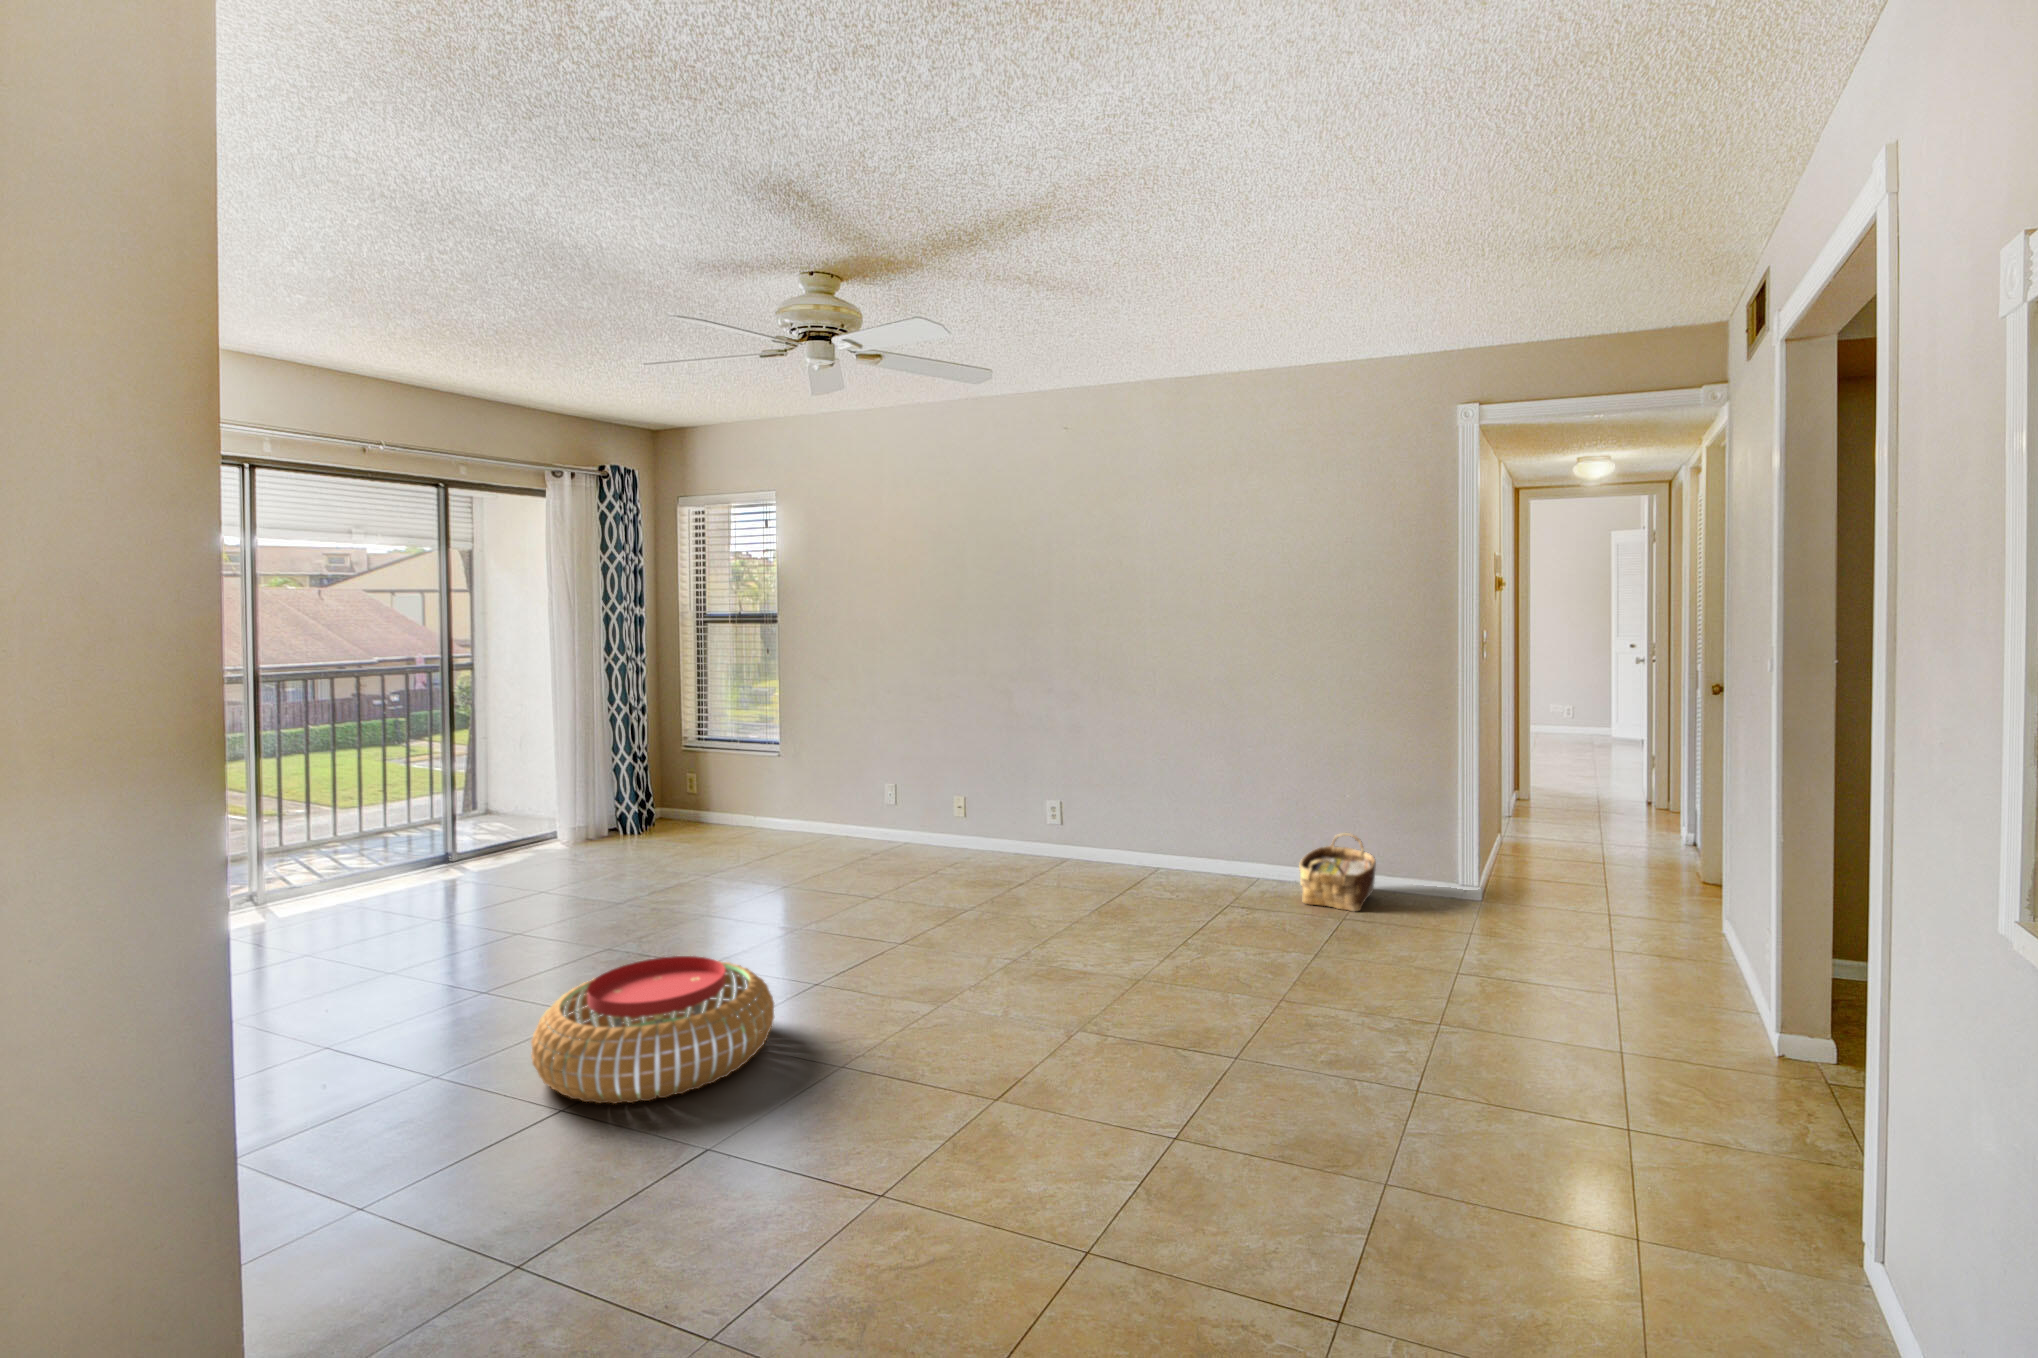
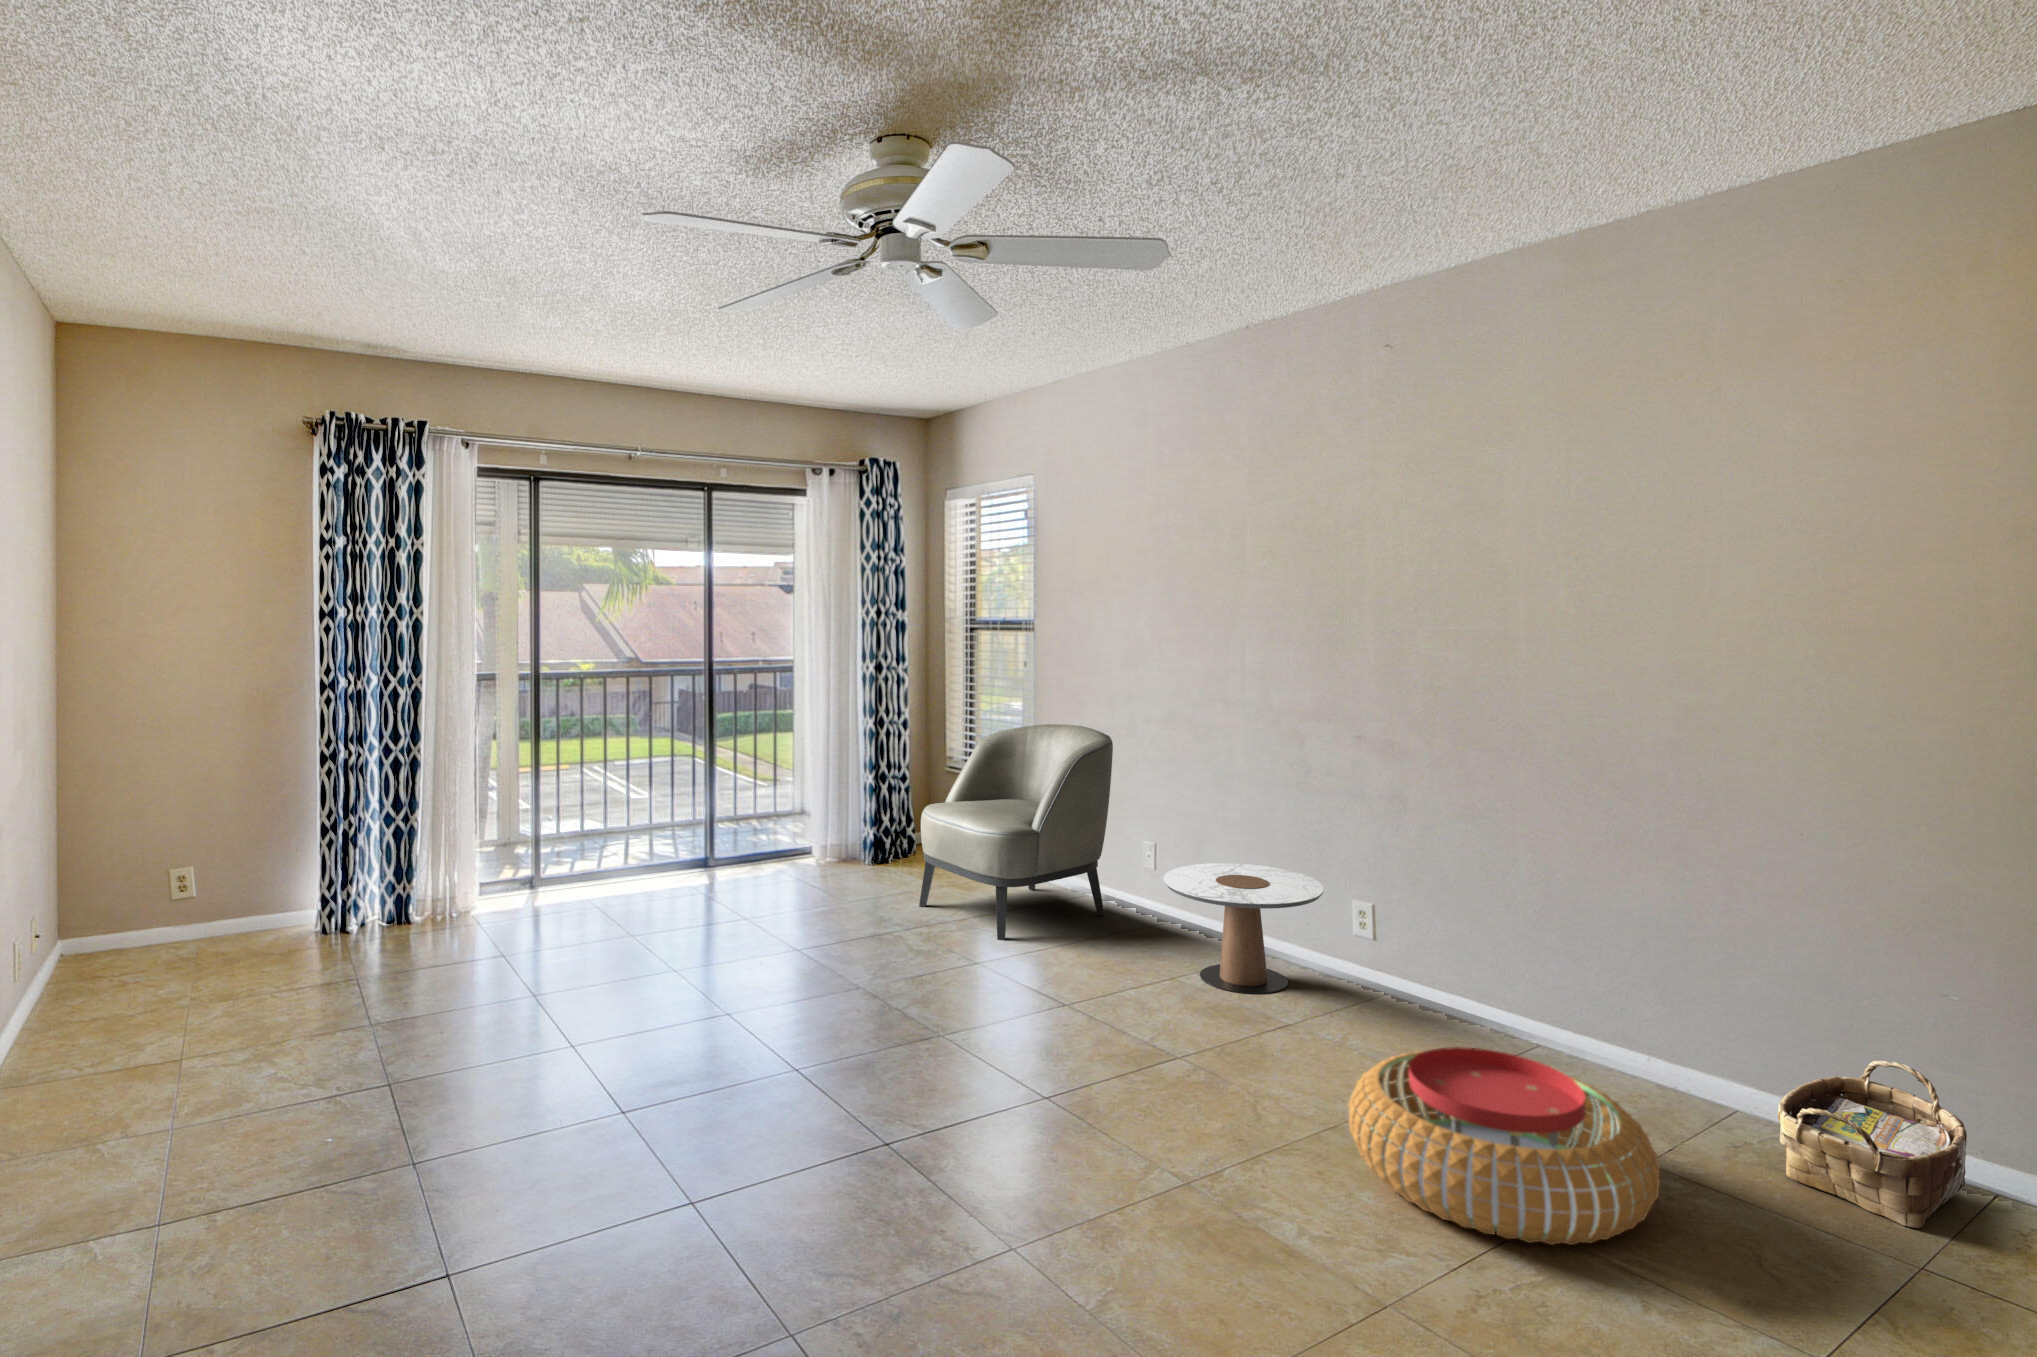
armchair: none [689,697,858,874] -> present [919,724,1113,940]
side table: none [920,786,1033,876] -> present [1164,863,1324,994]
pouf: present [531,956,774,1104] -> present [1349,1047,1660,1245]

